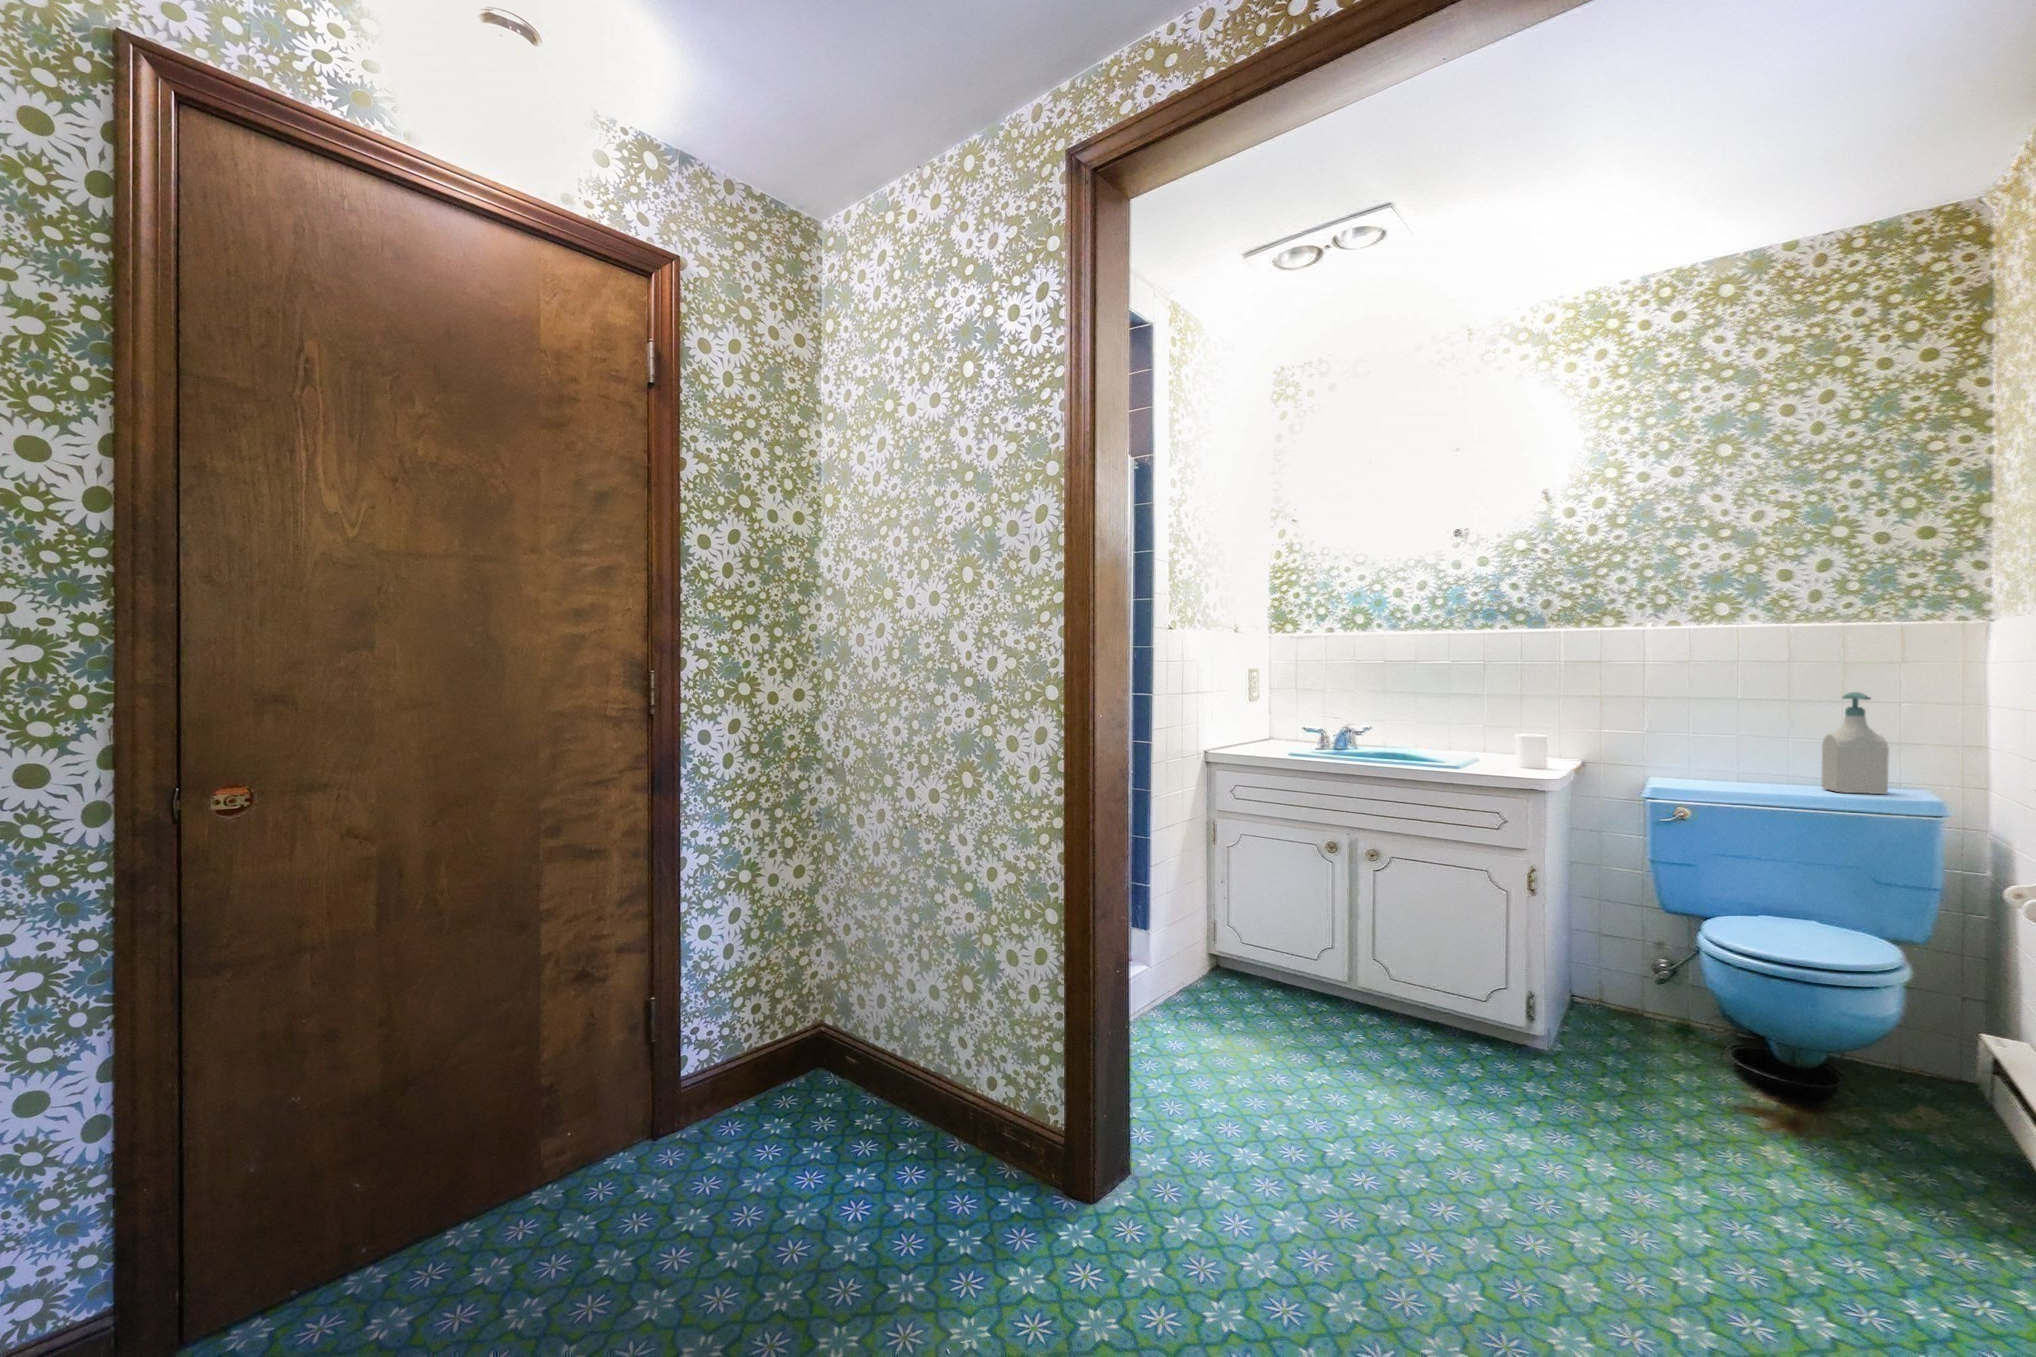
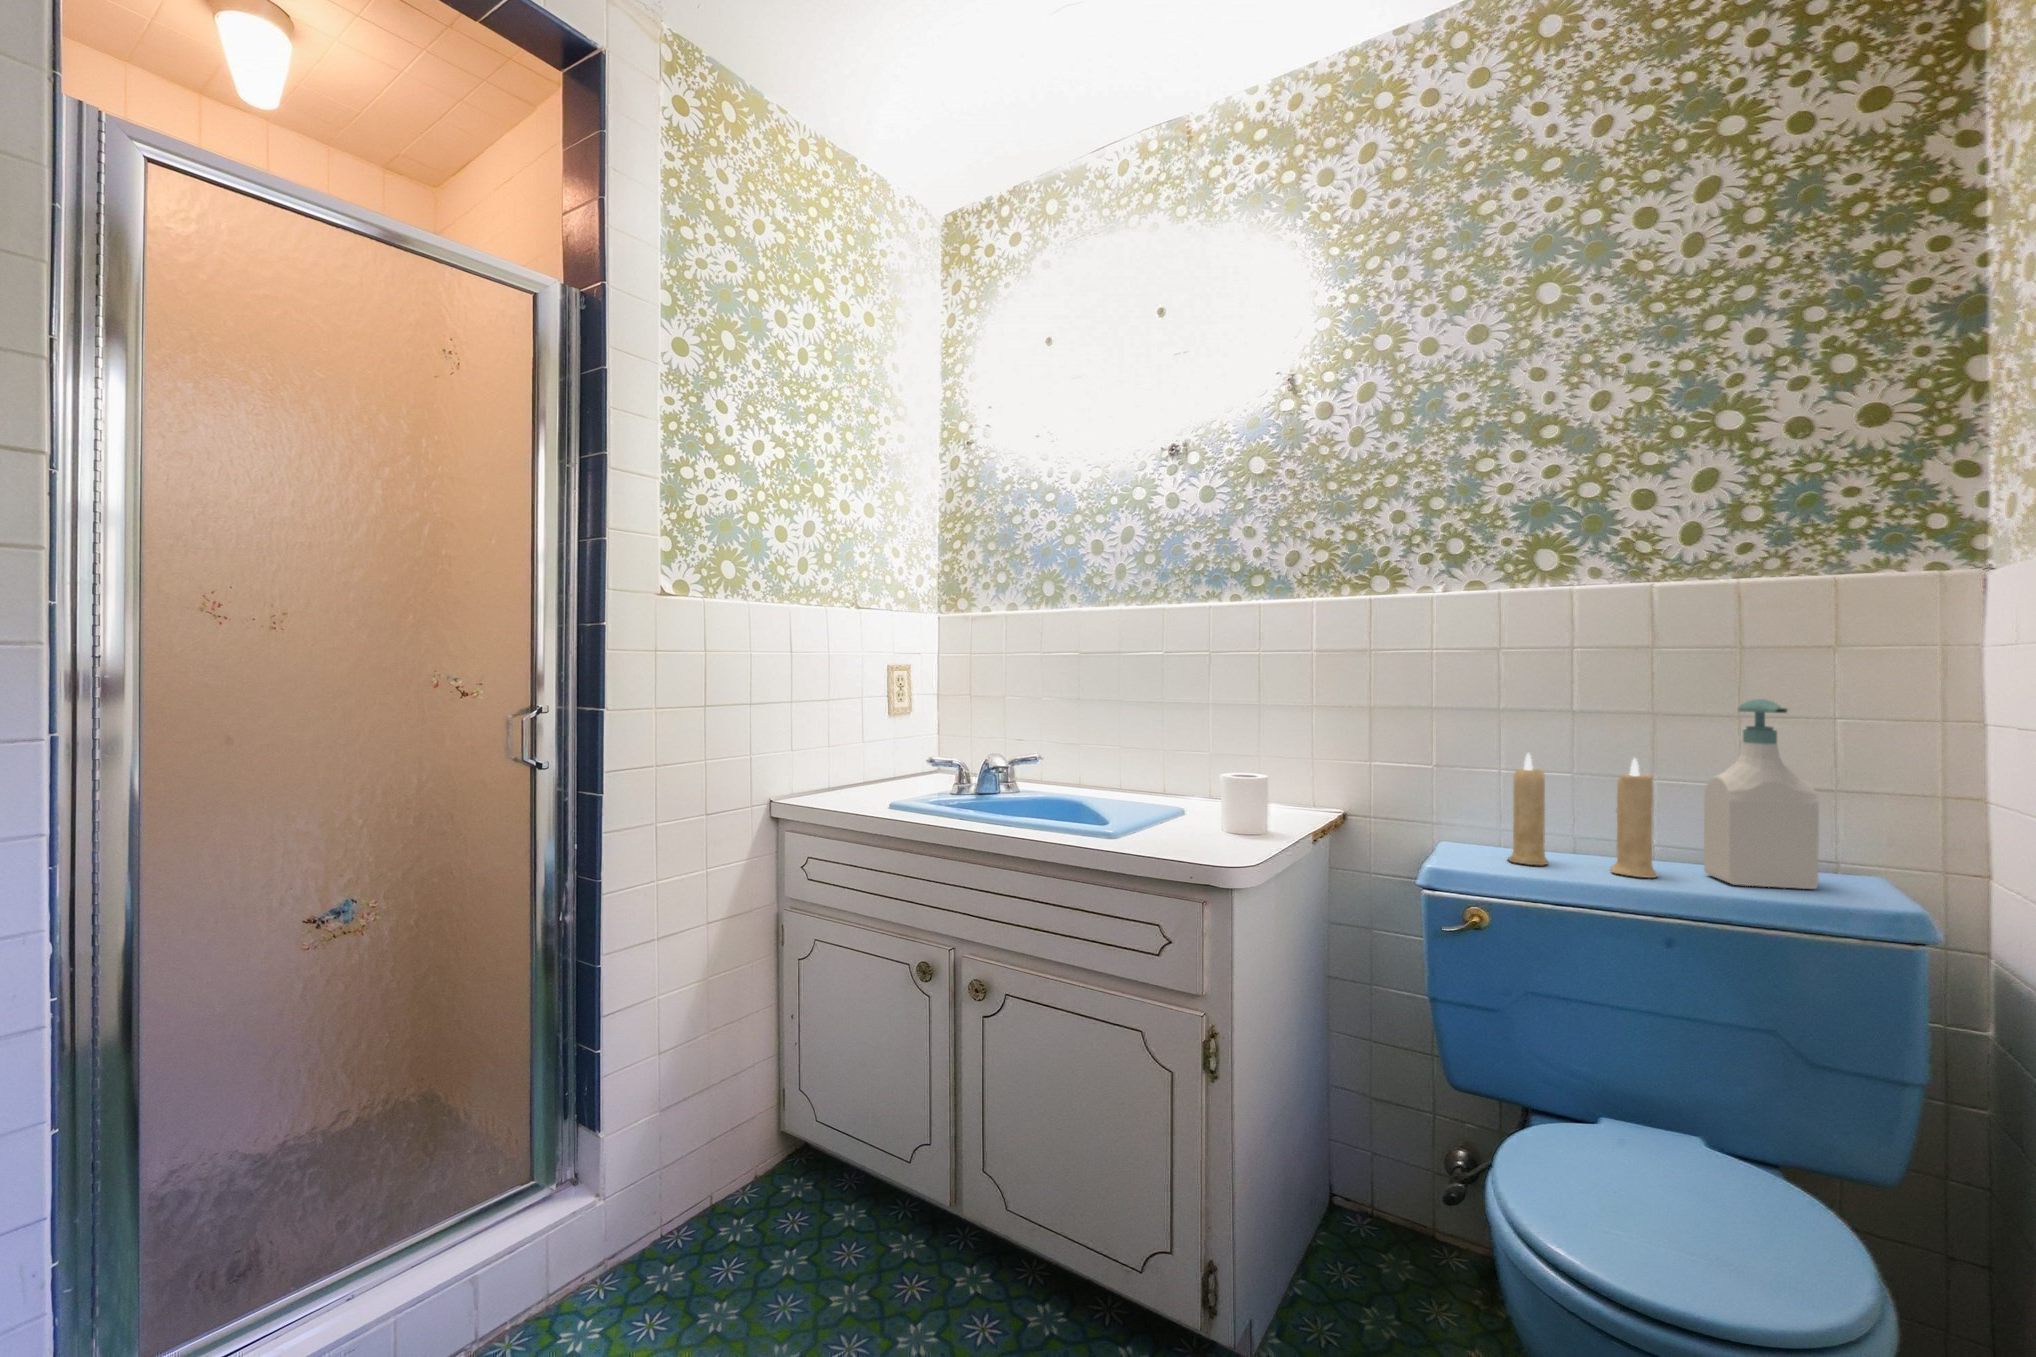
candle: none [1701,720,1795,790] -> present [1508,754,1657,878]

